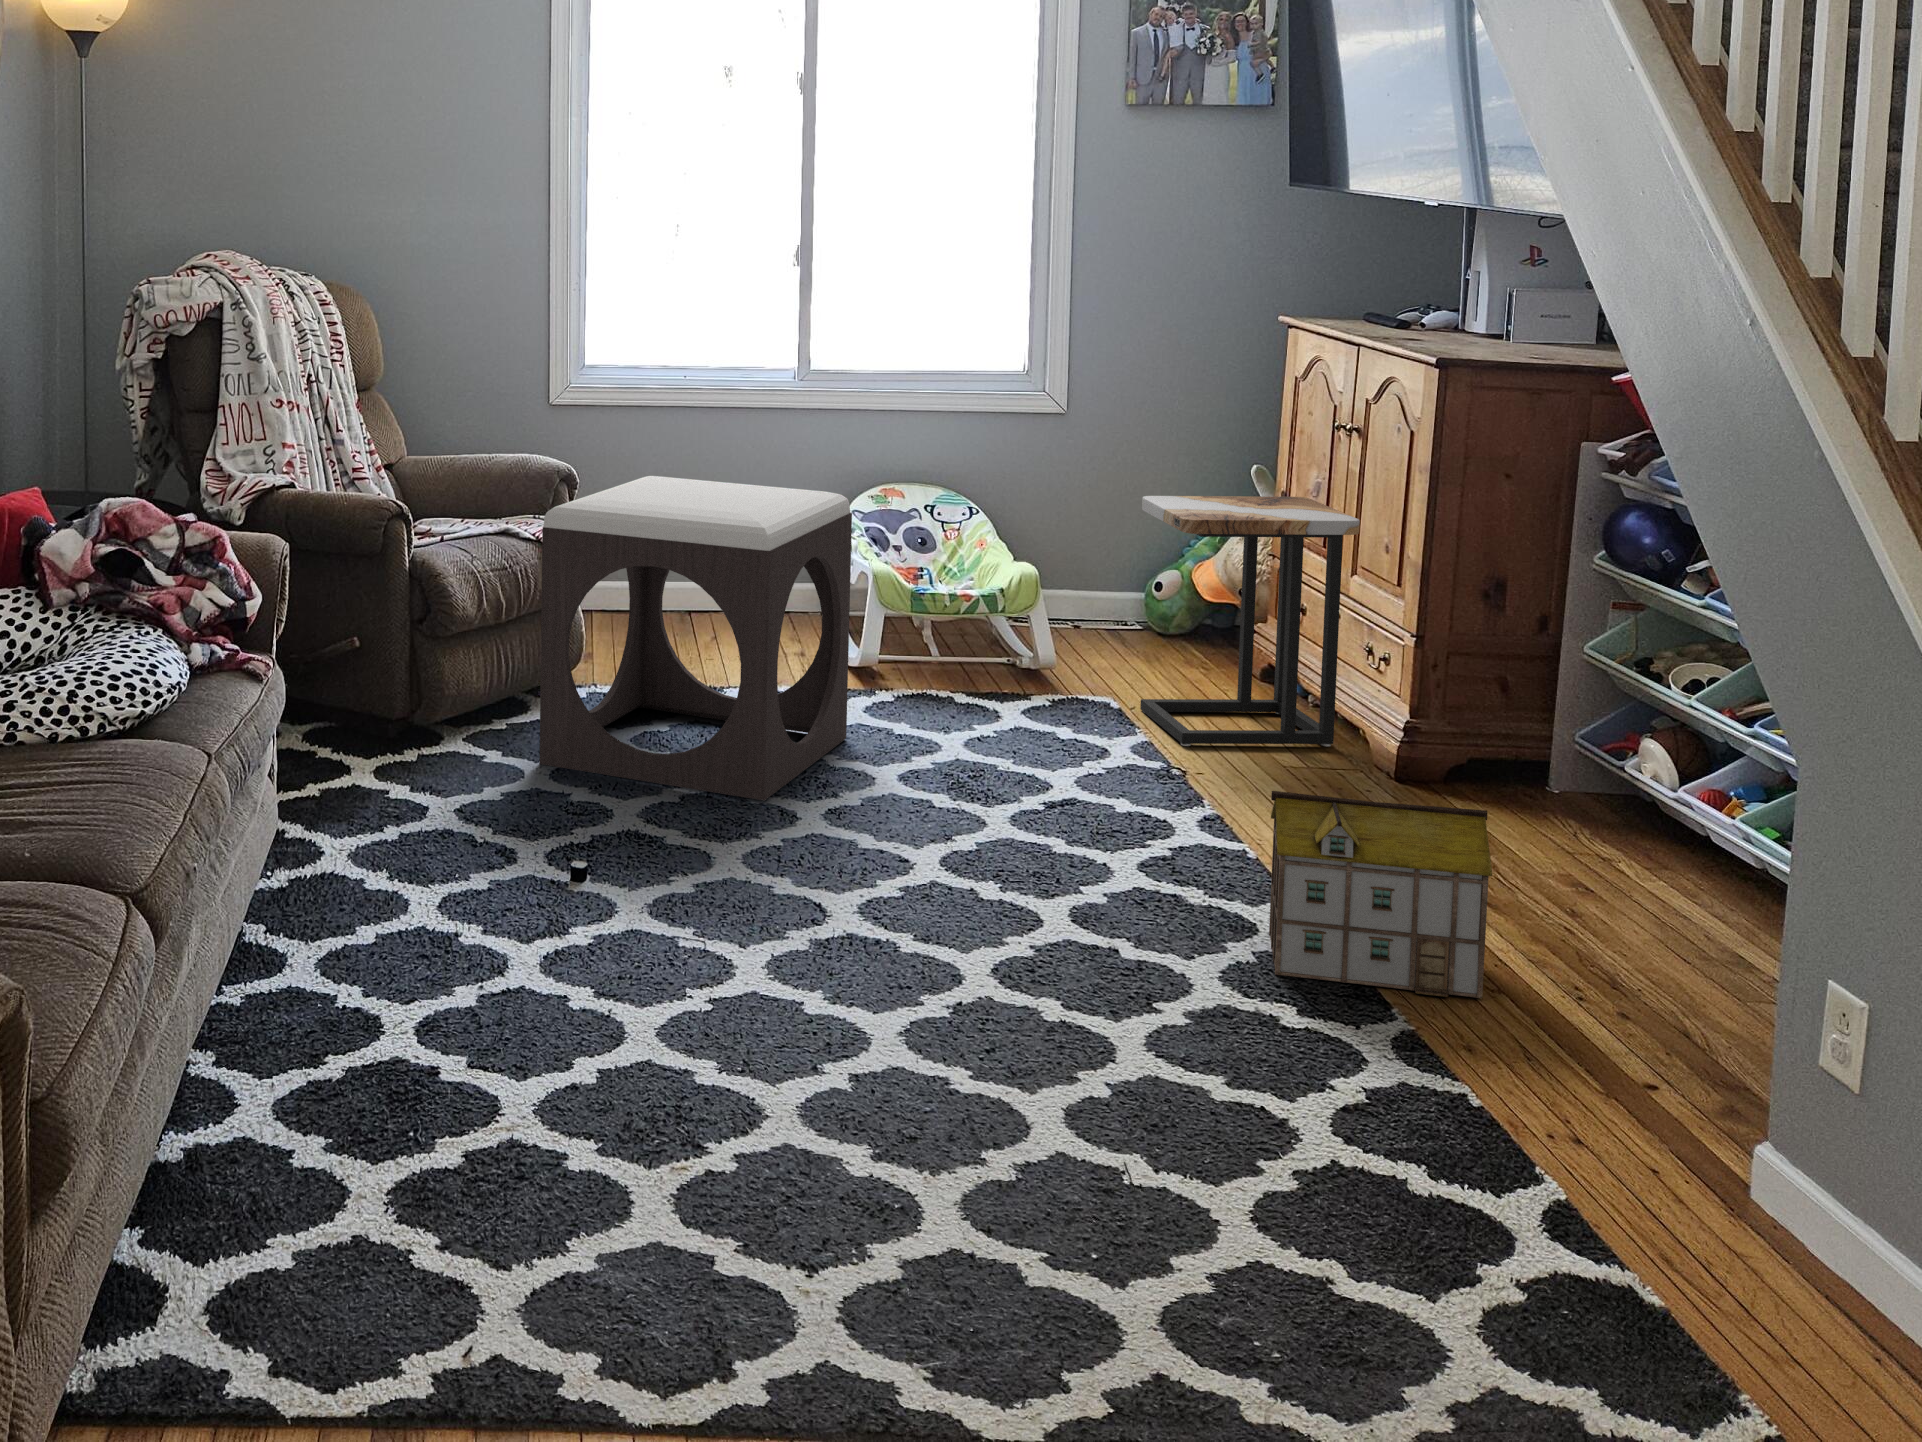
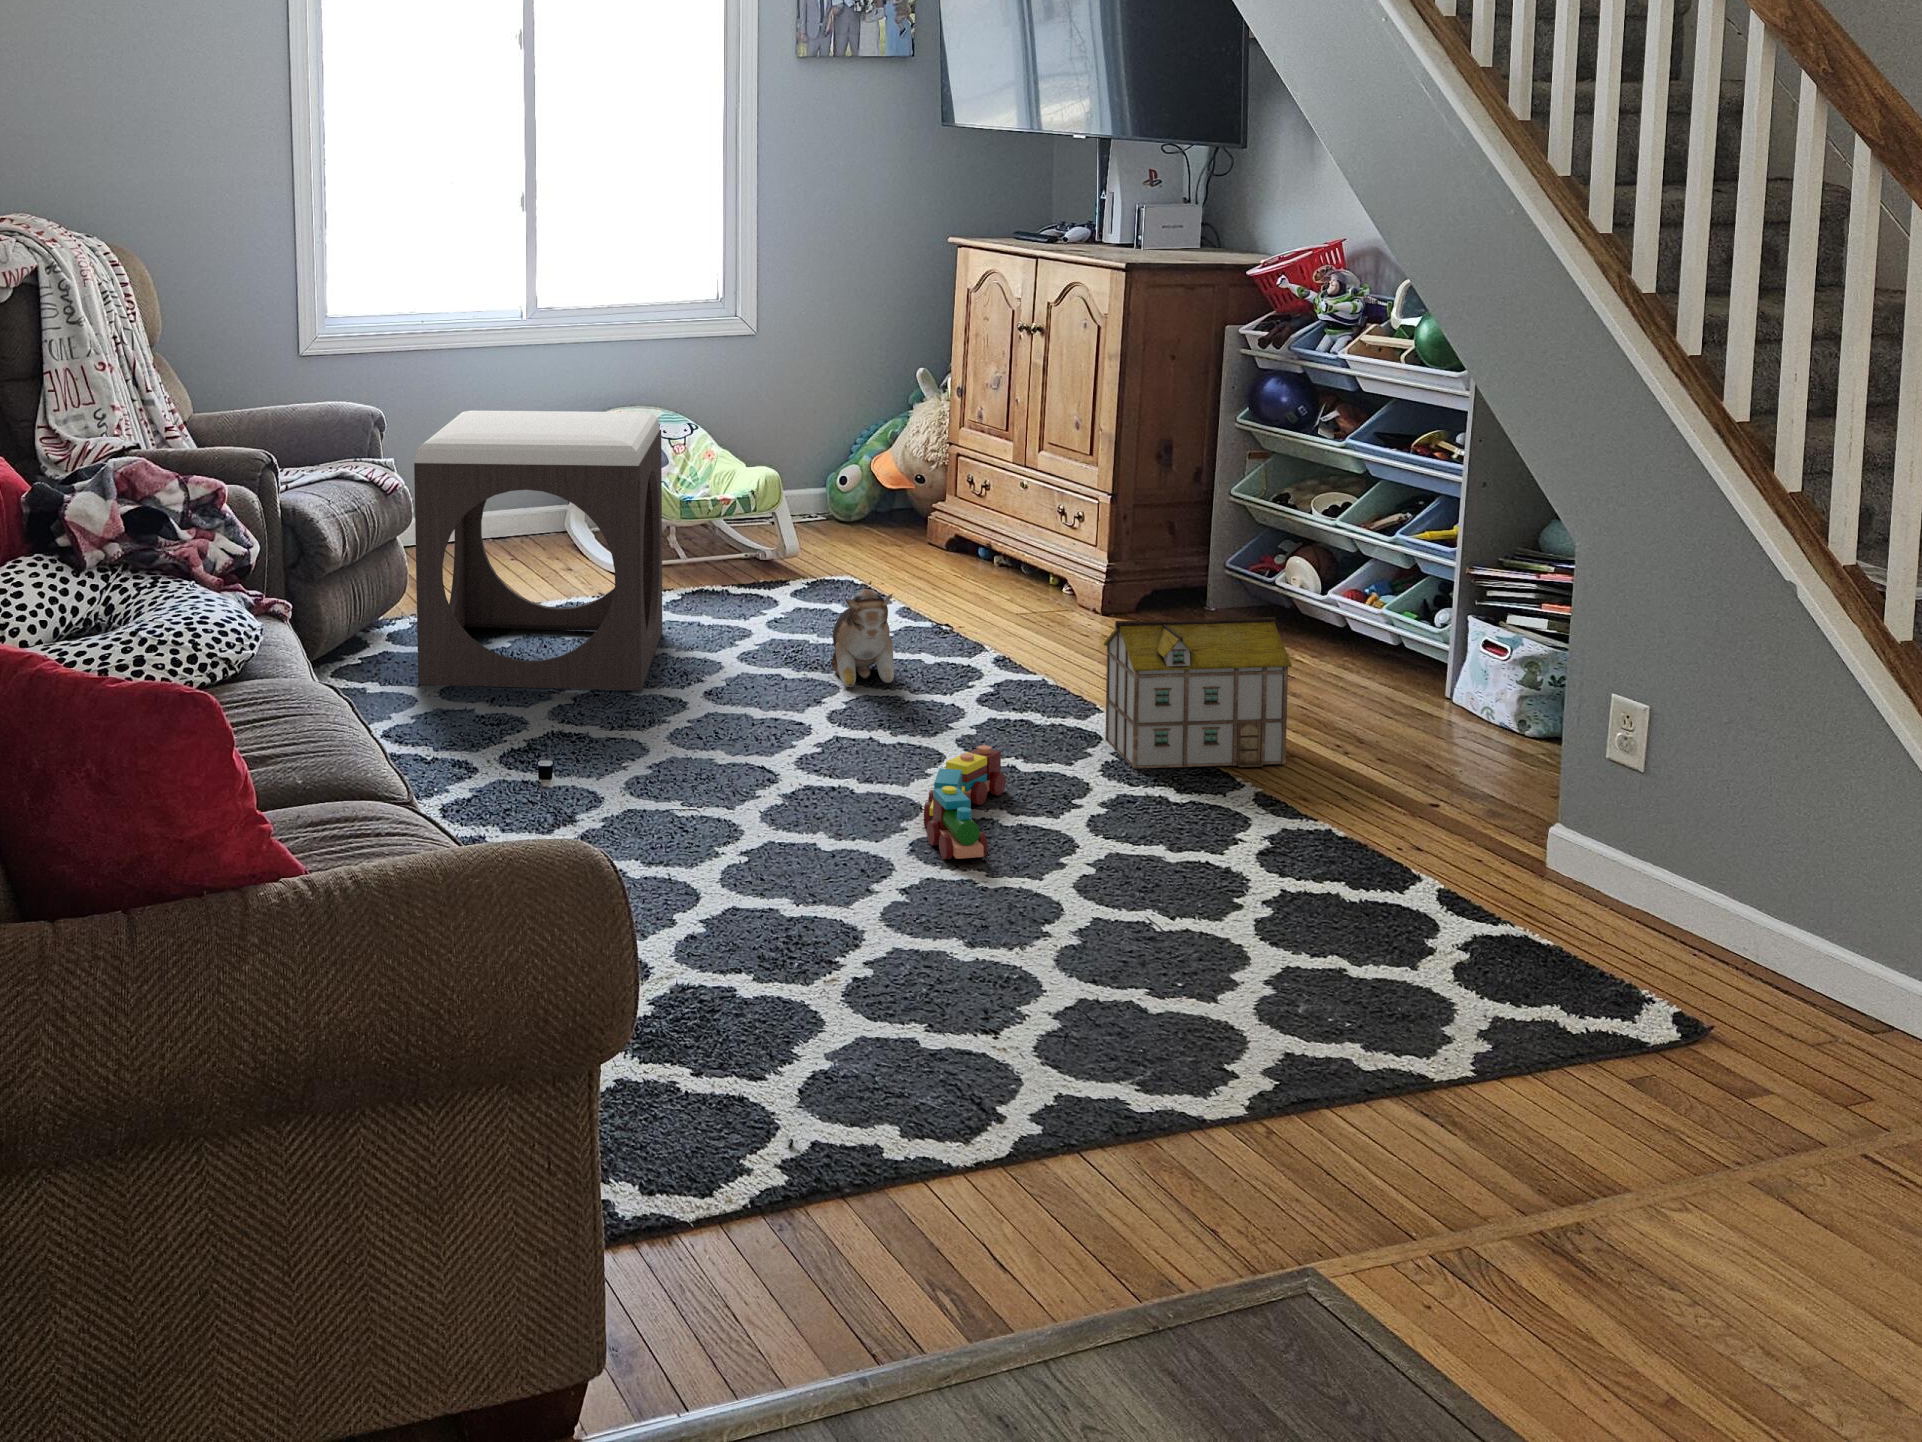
side table: present [1140,496,1360,746] -> none [871,390,1056,607]
plush toy: none [994,716,1071,828] -> present [832,589,894,687]
toy train: none [943,919,1089,1054] -> present [924,745,1006,859]

